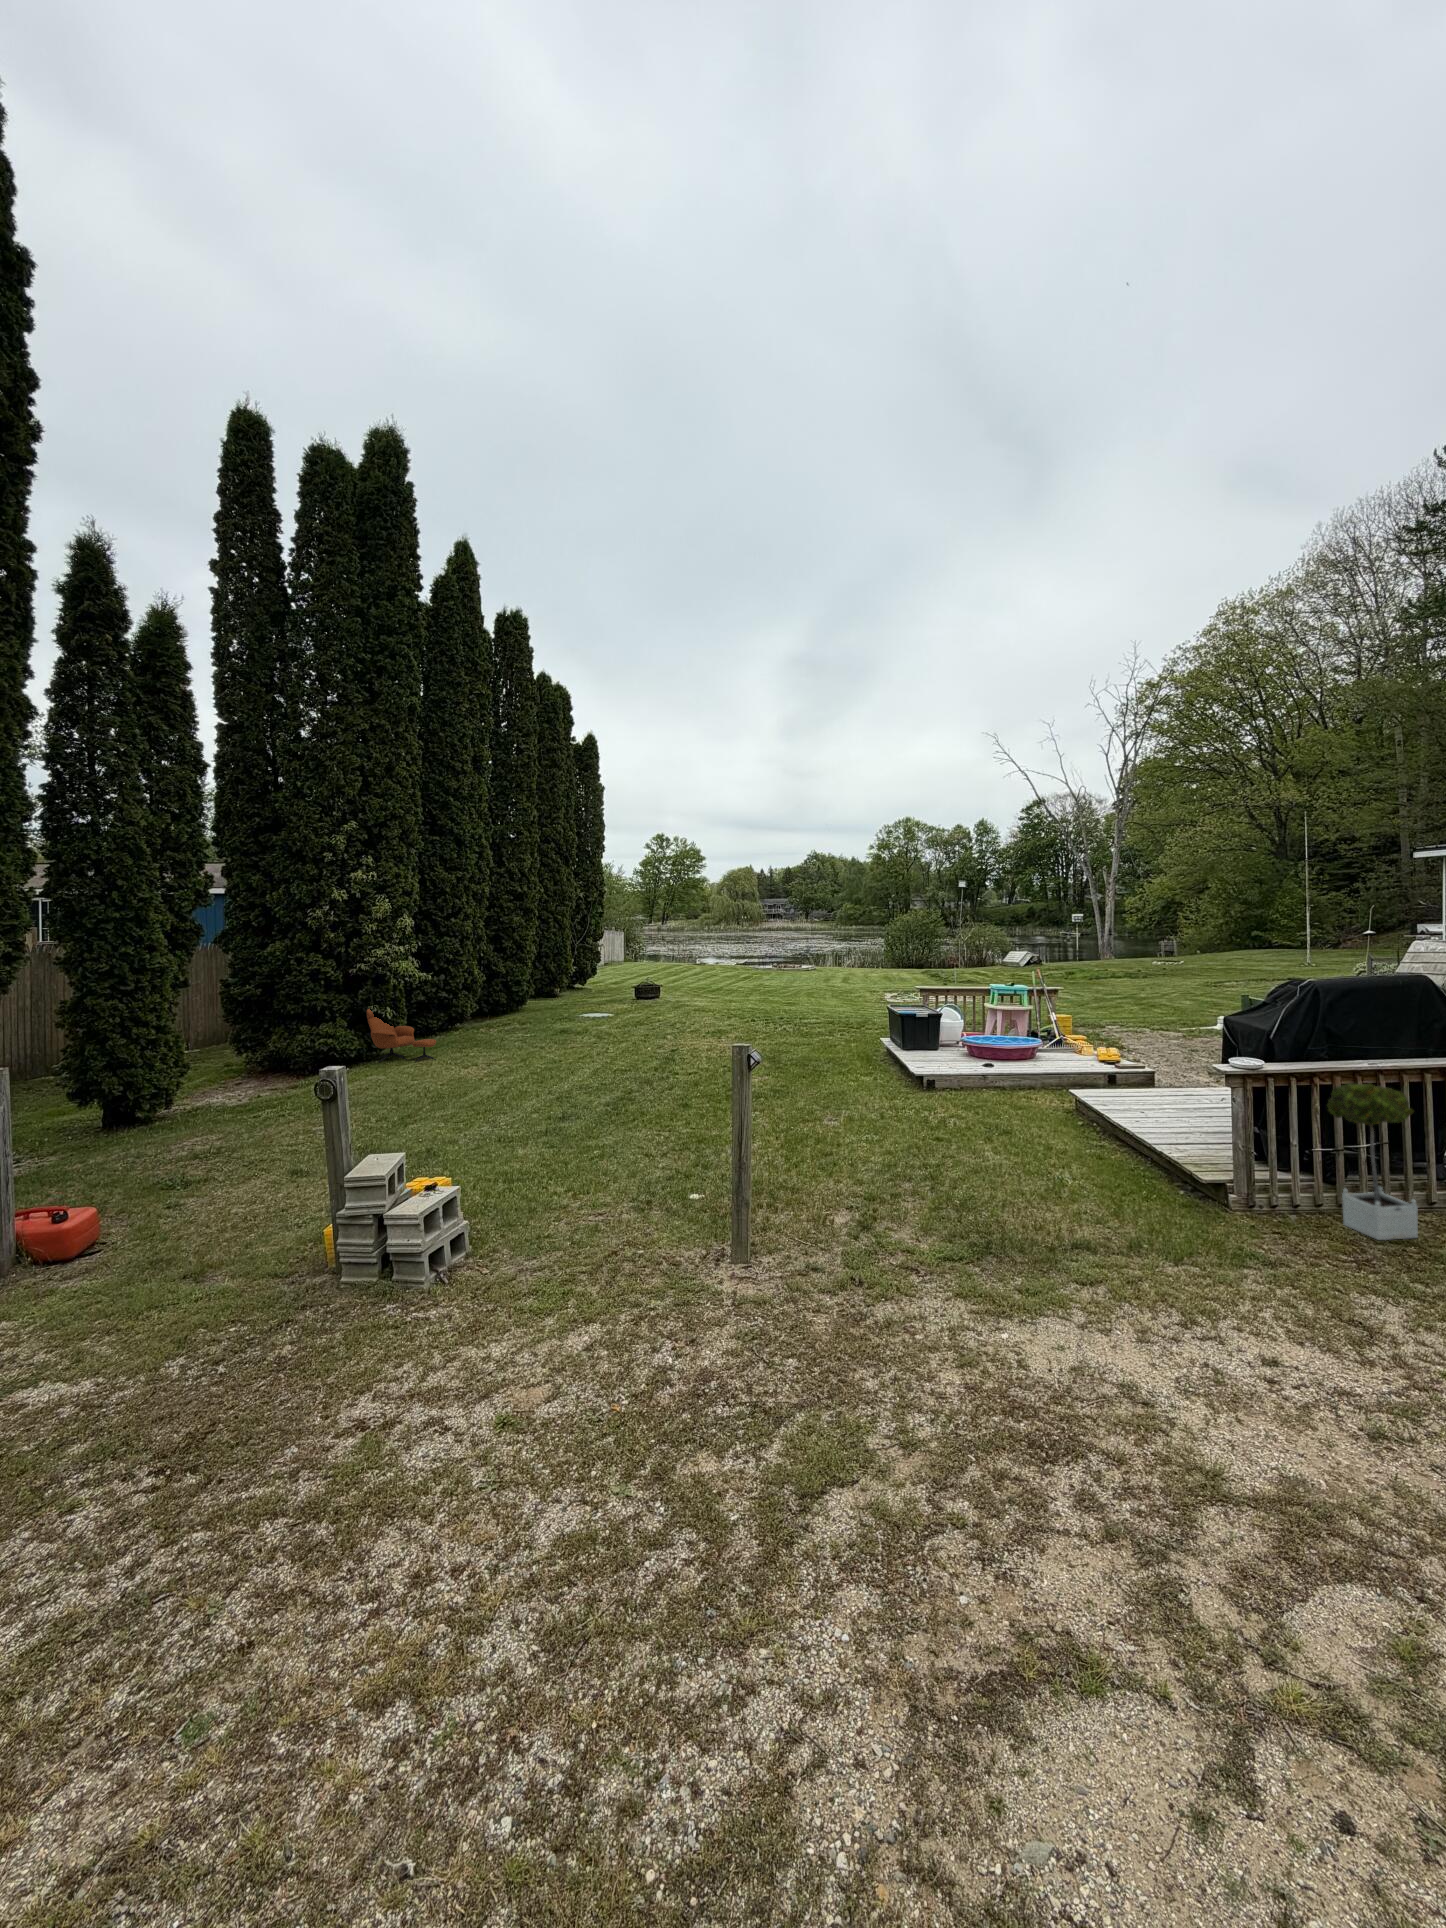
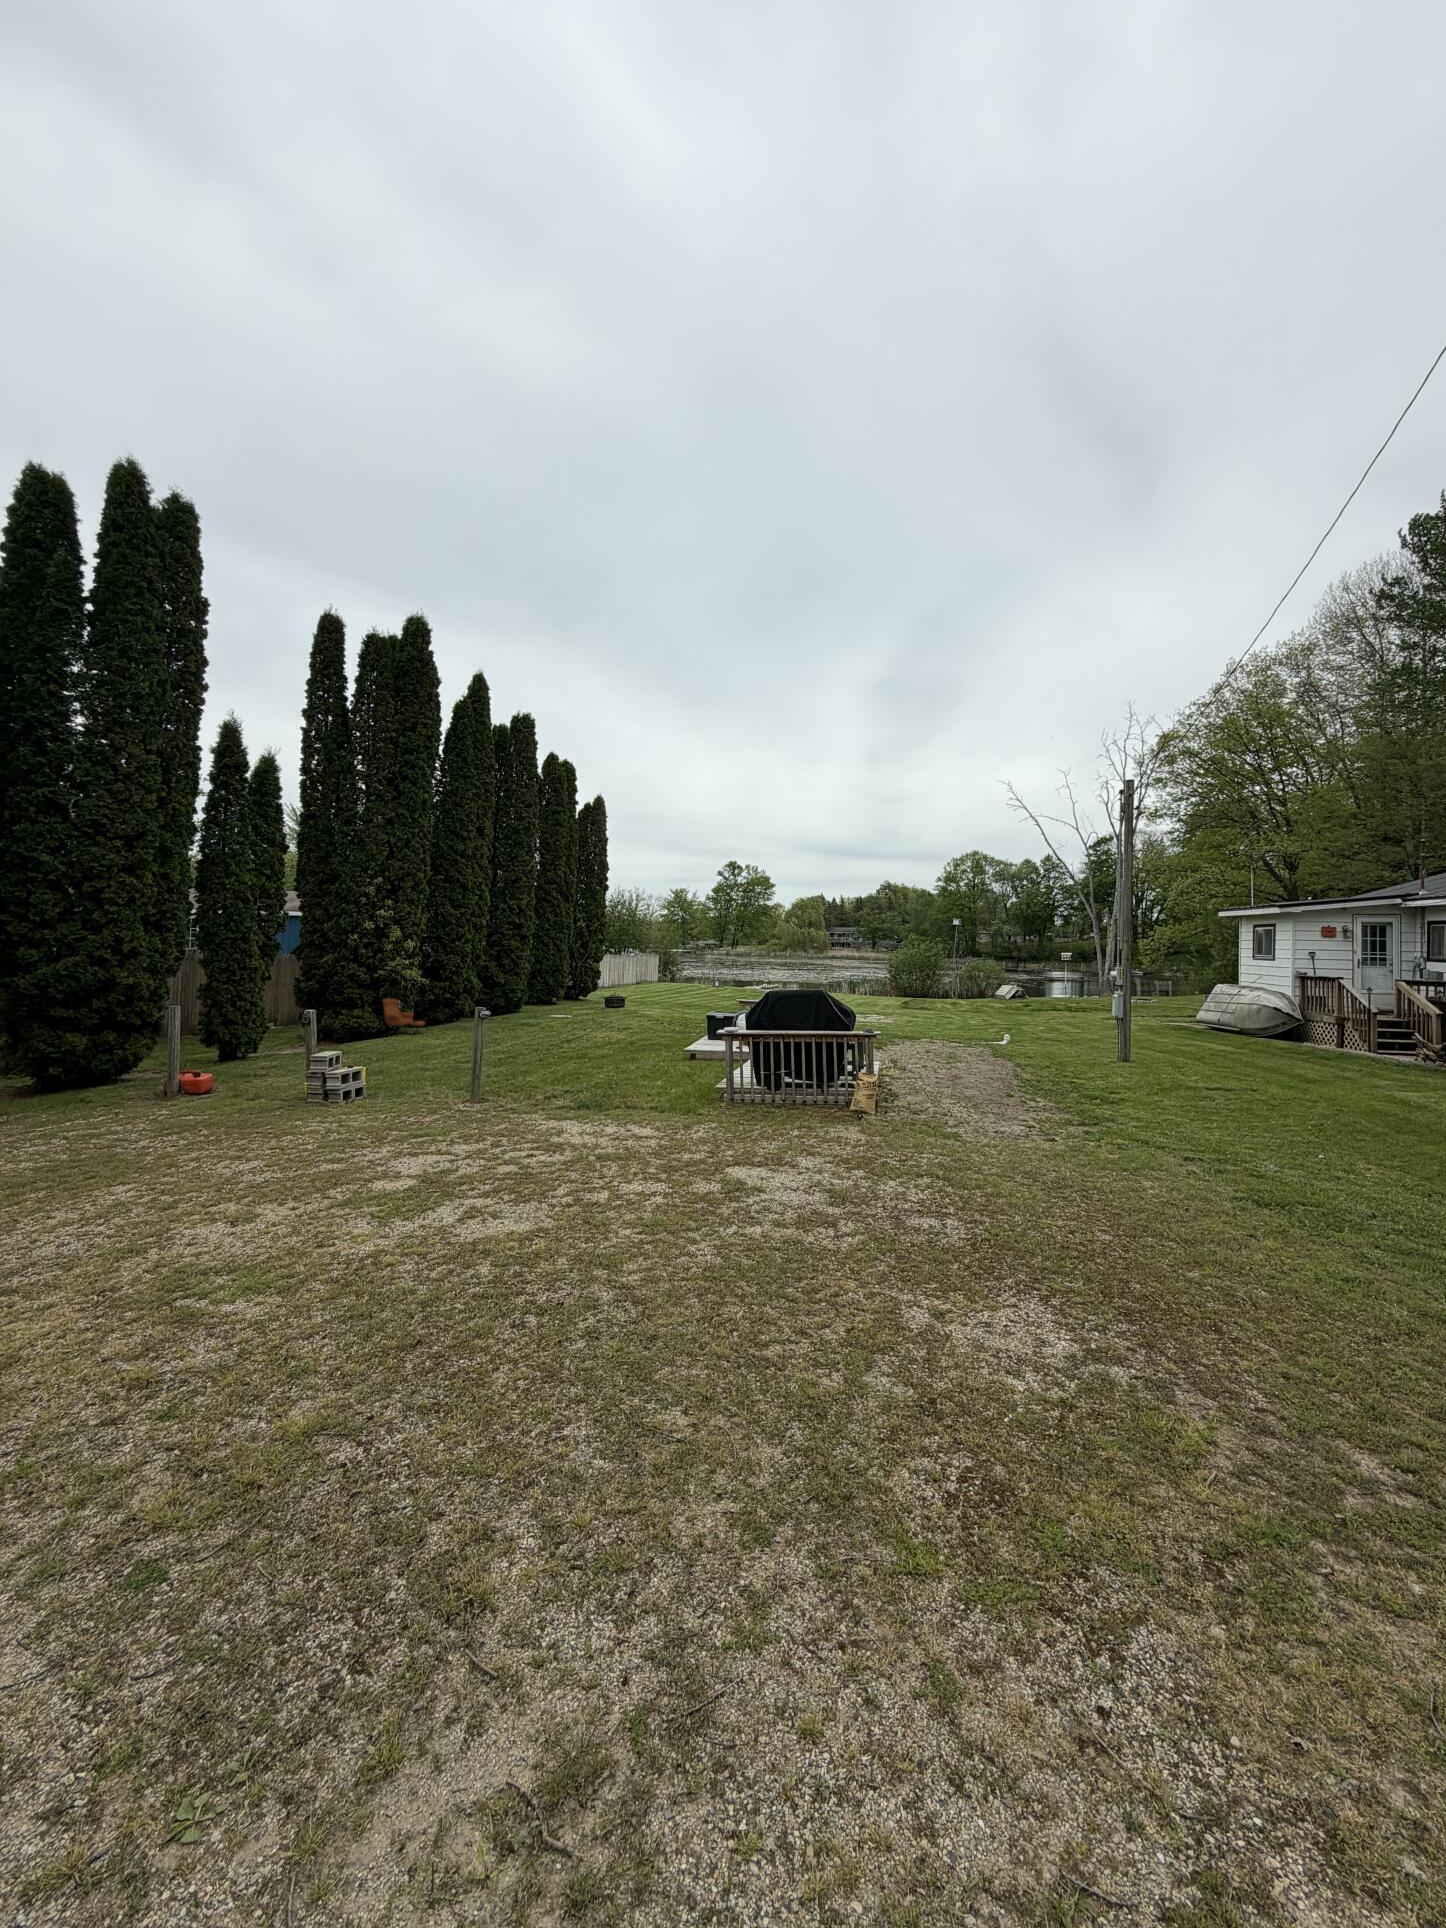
potted tree: present [1327,1083,1418,1240] -> none [772,1040,805,1117]

